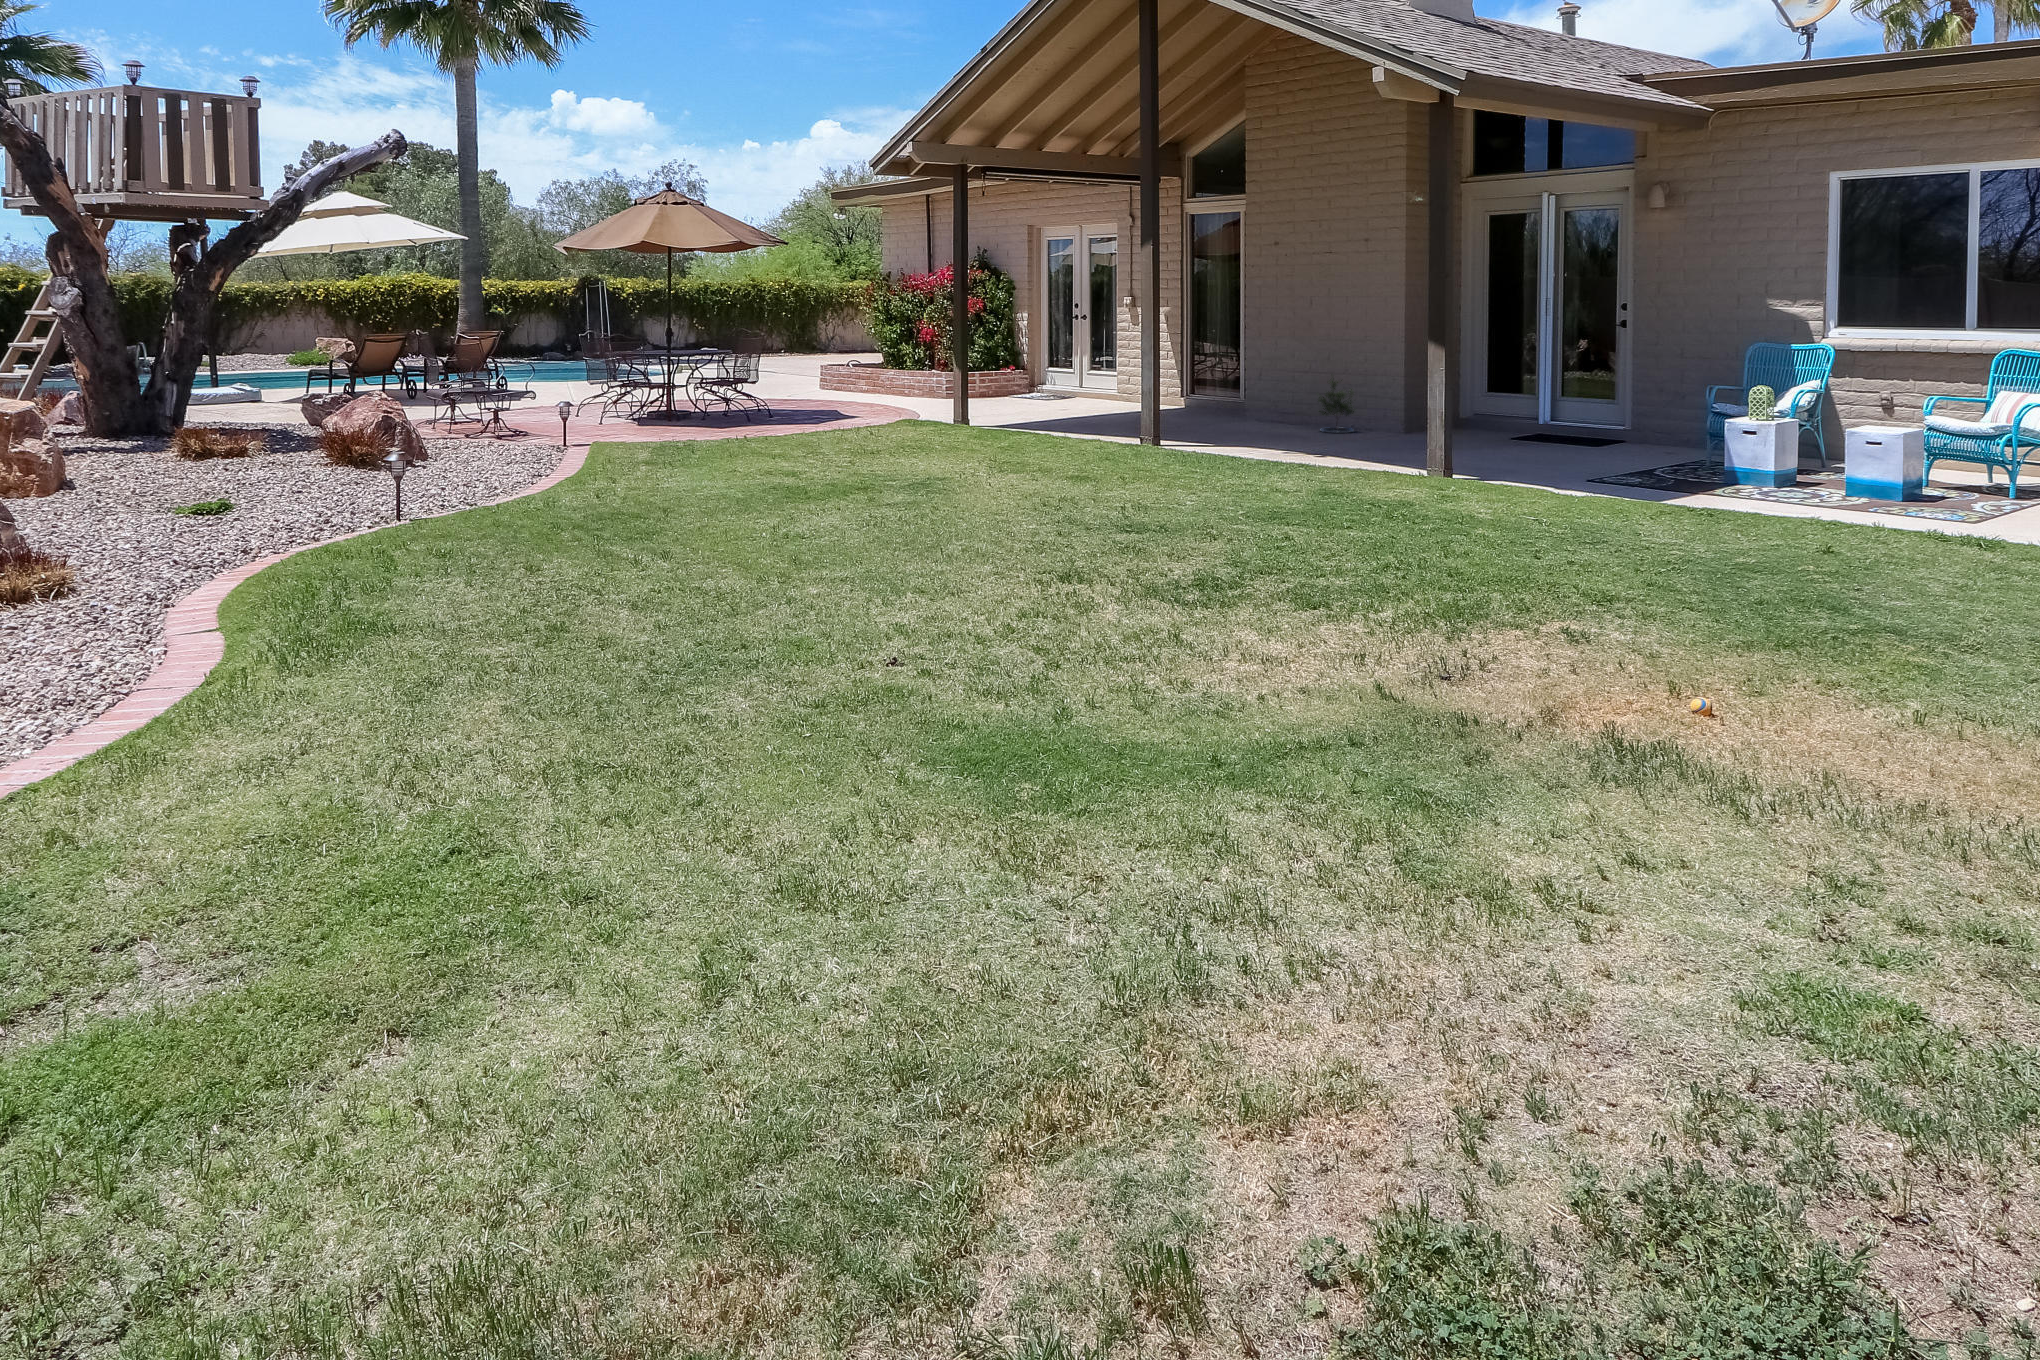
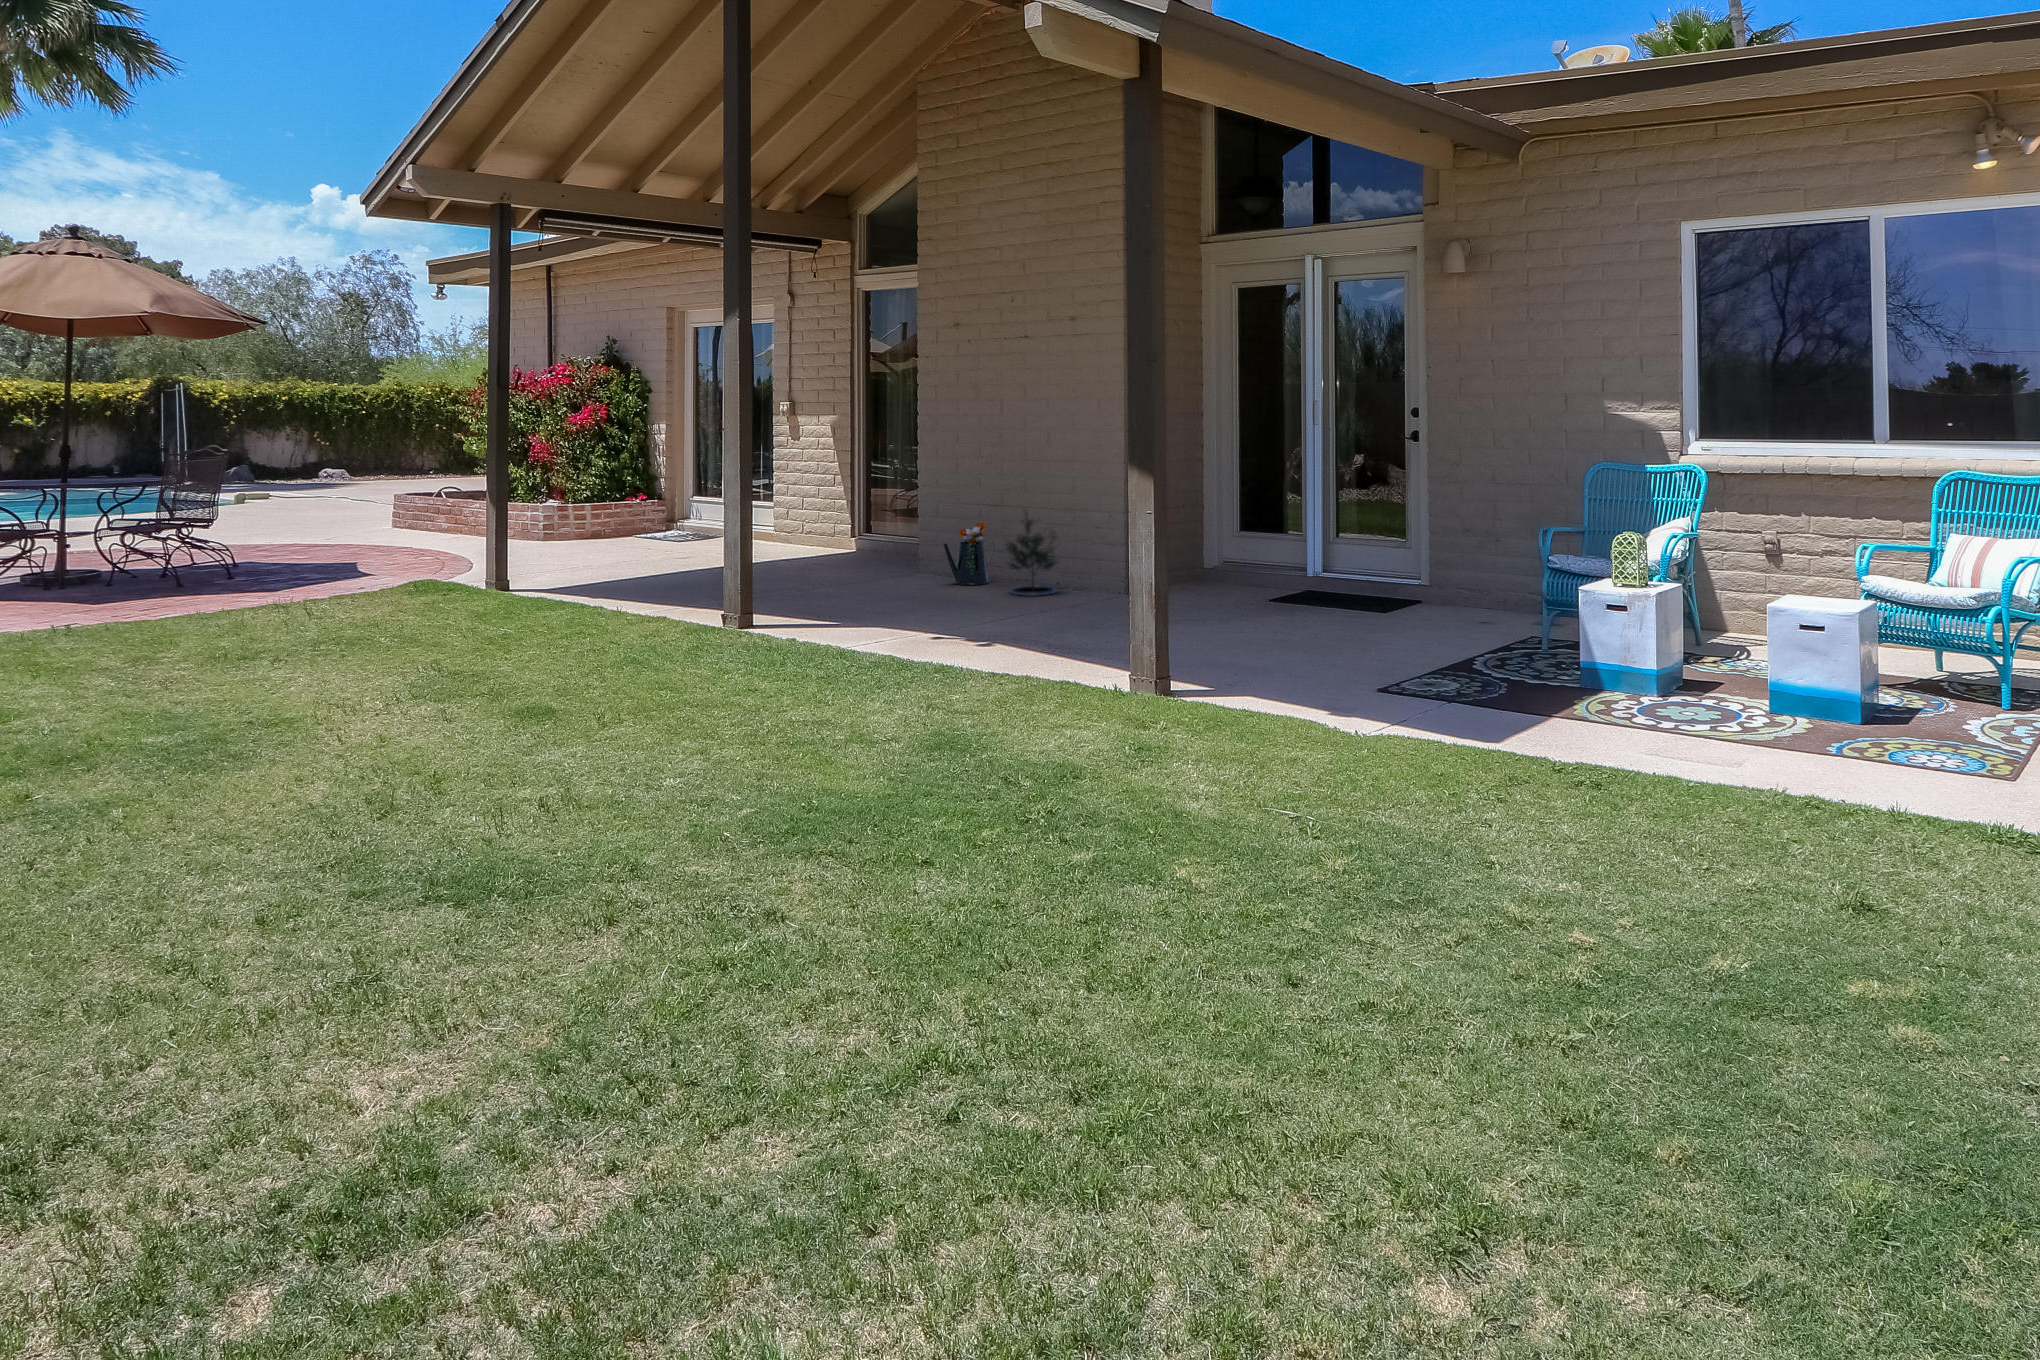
watering can: none [1271,383,1305,426] -> present [943,522,994,585]

